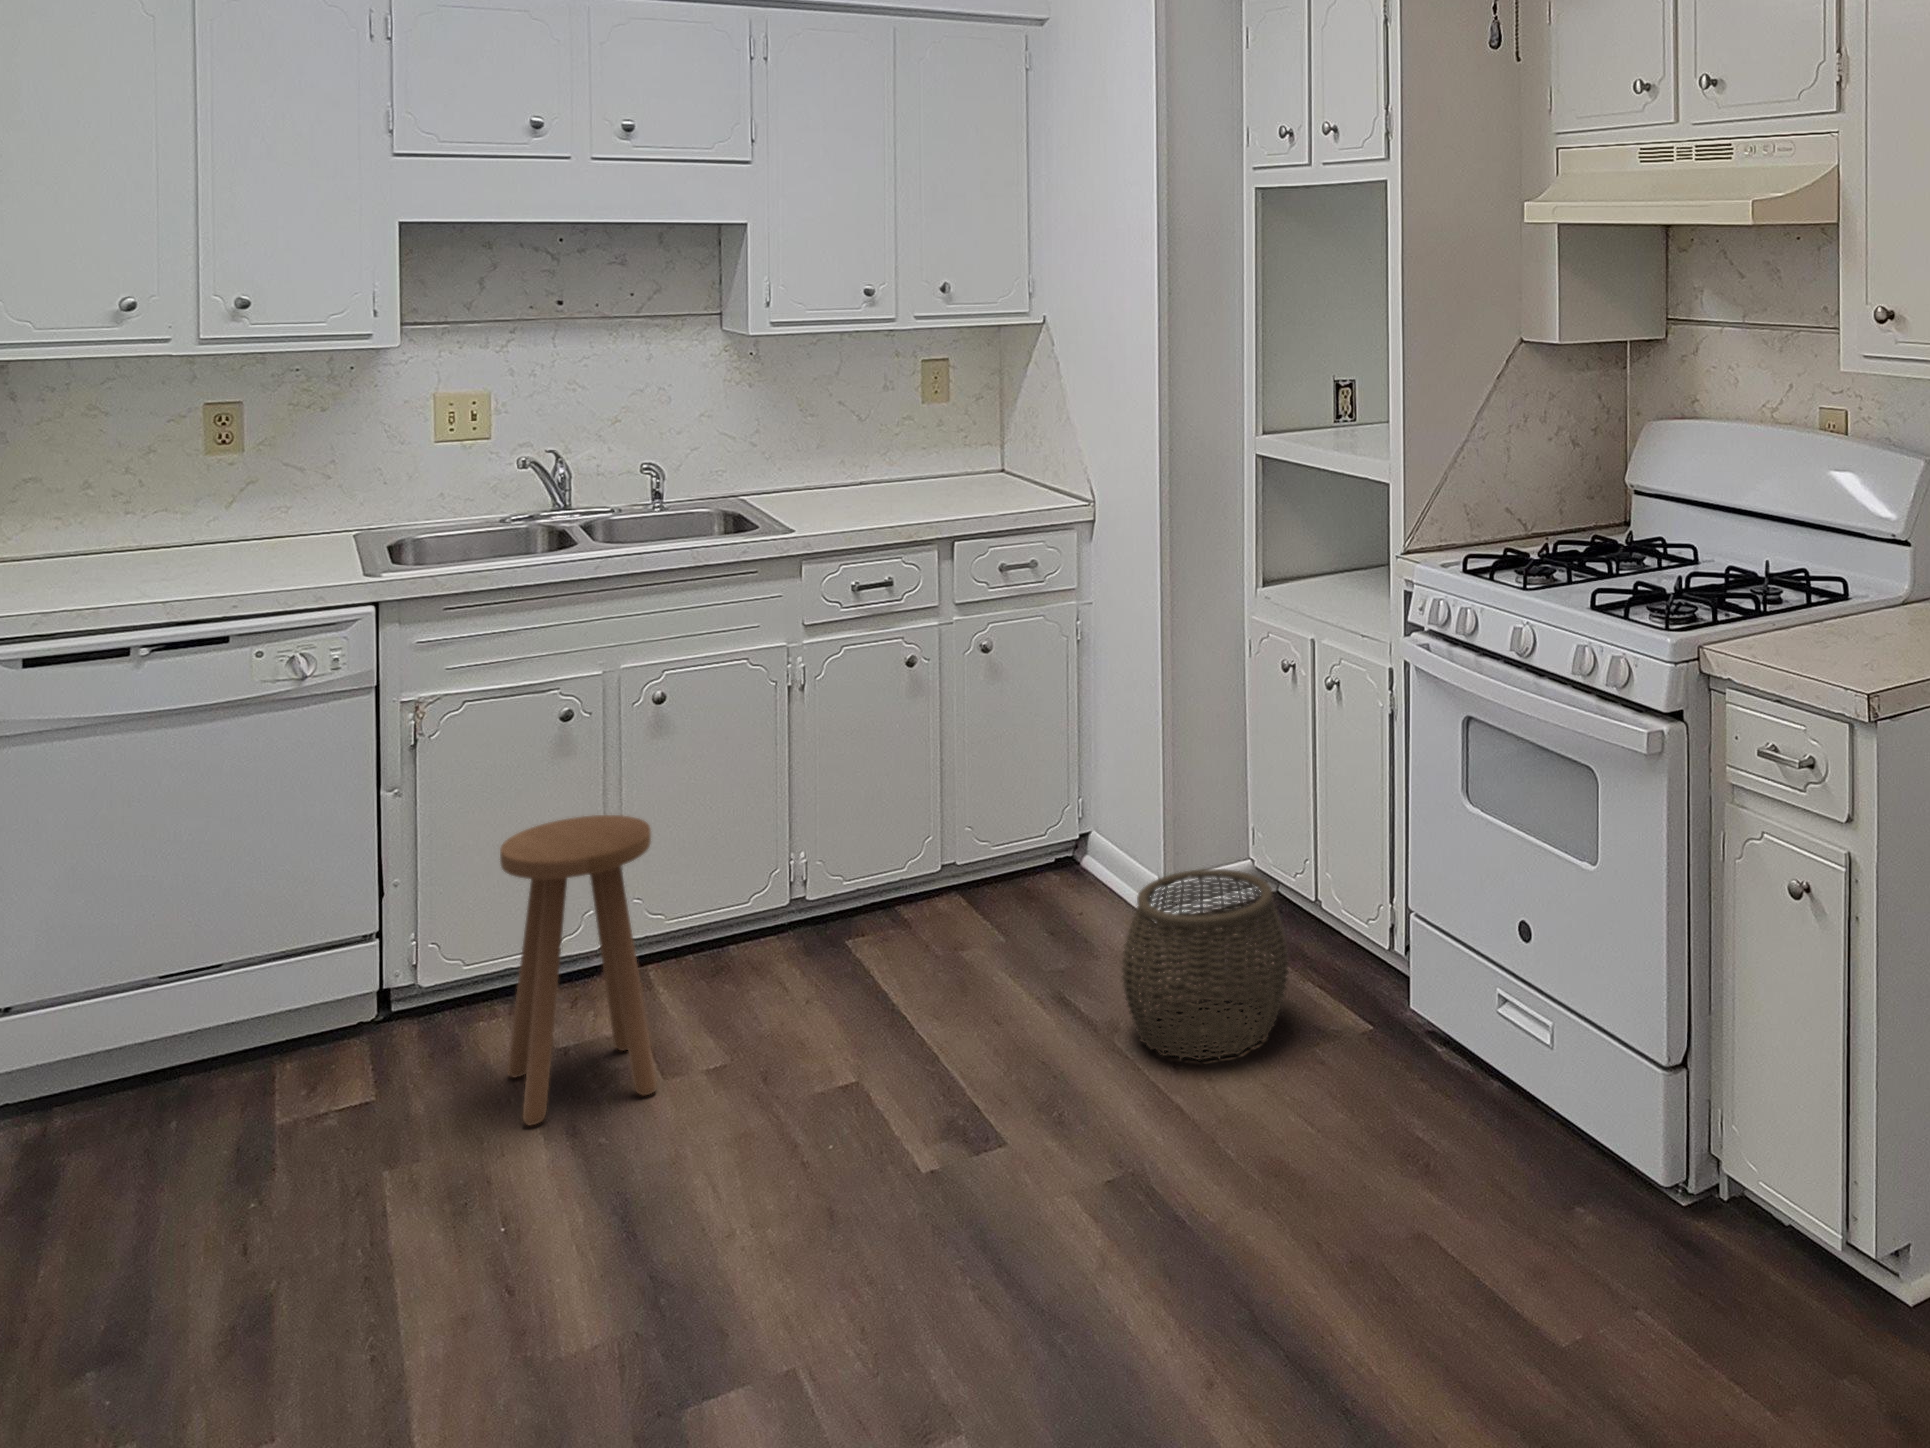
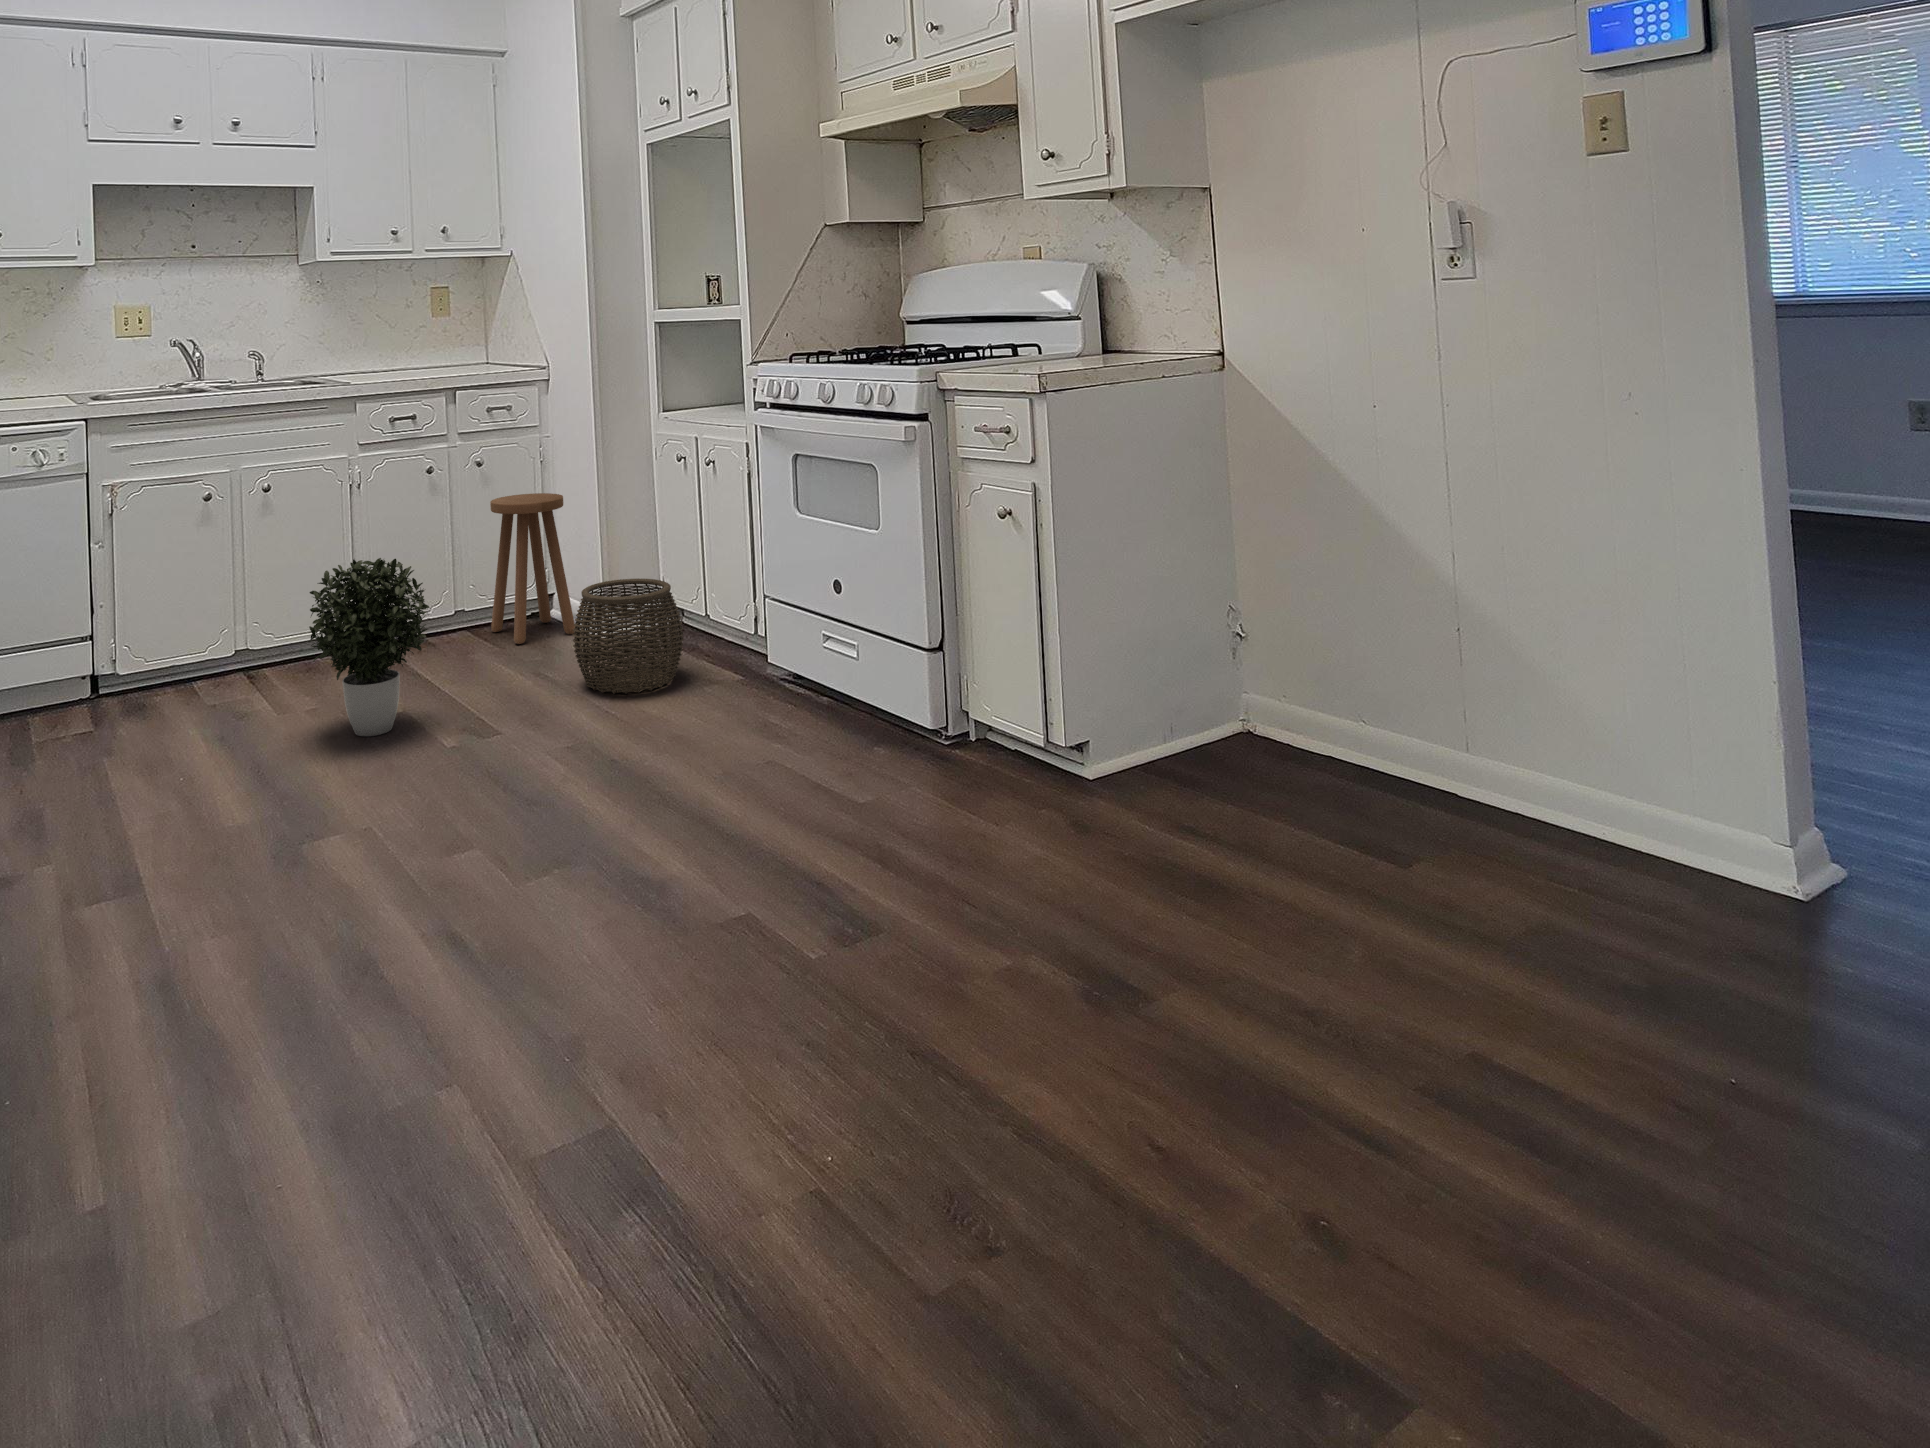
stool: present [500,815,657,1125] -> present [490,493,575,644]
potted plant: none [715,860,904,1140] -> present [309,558,429,736]

